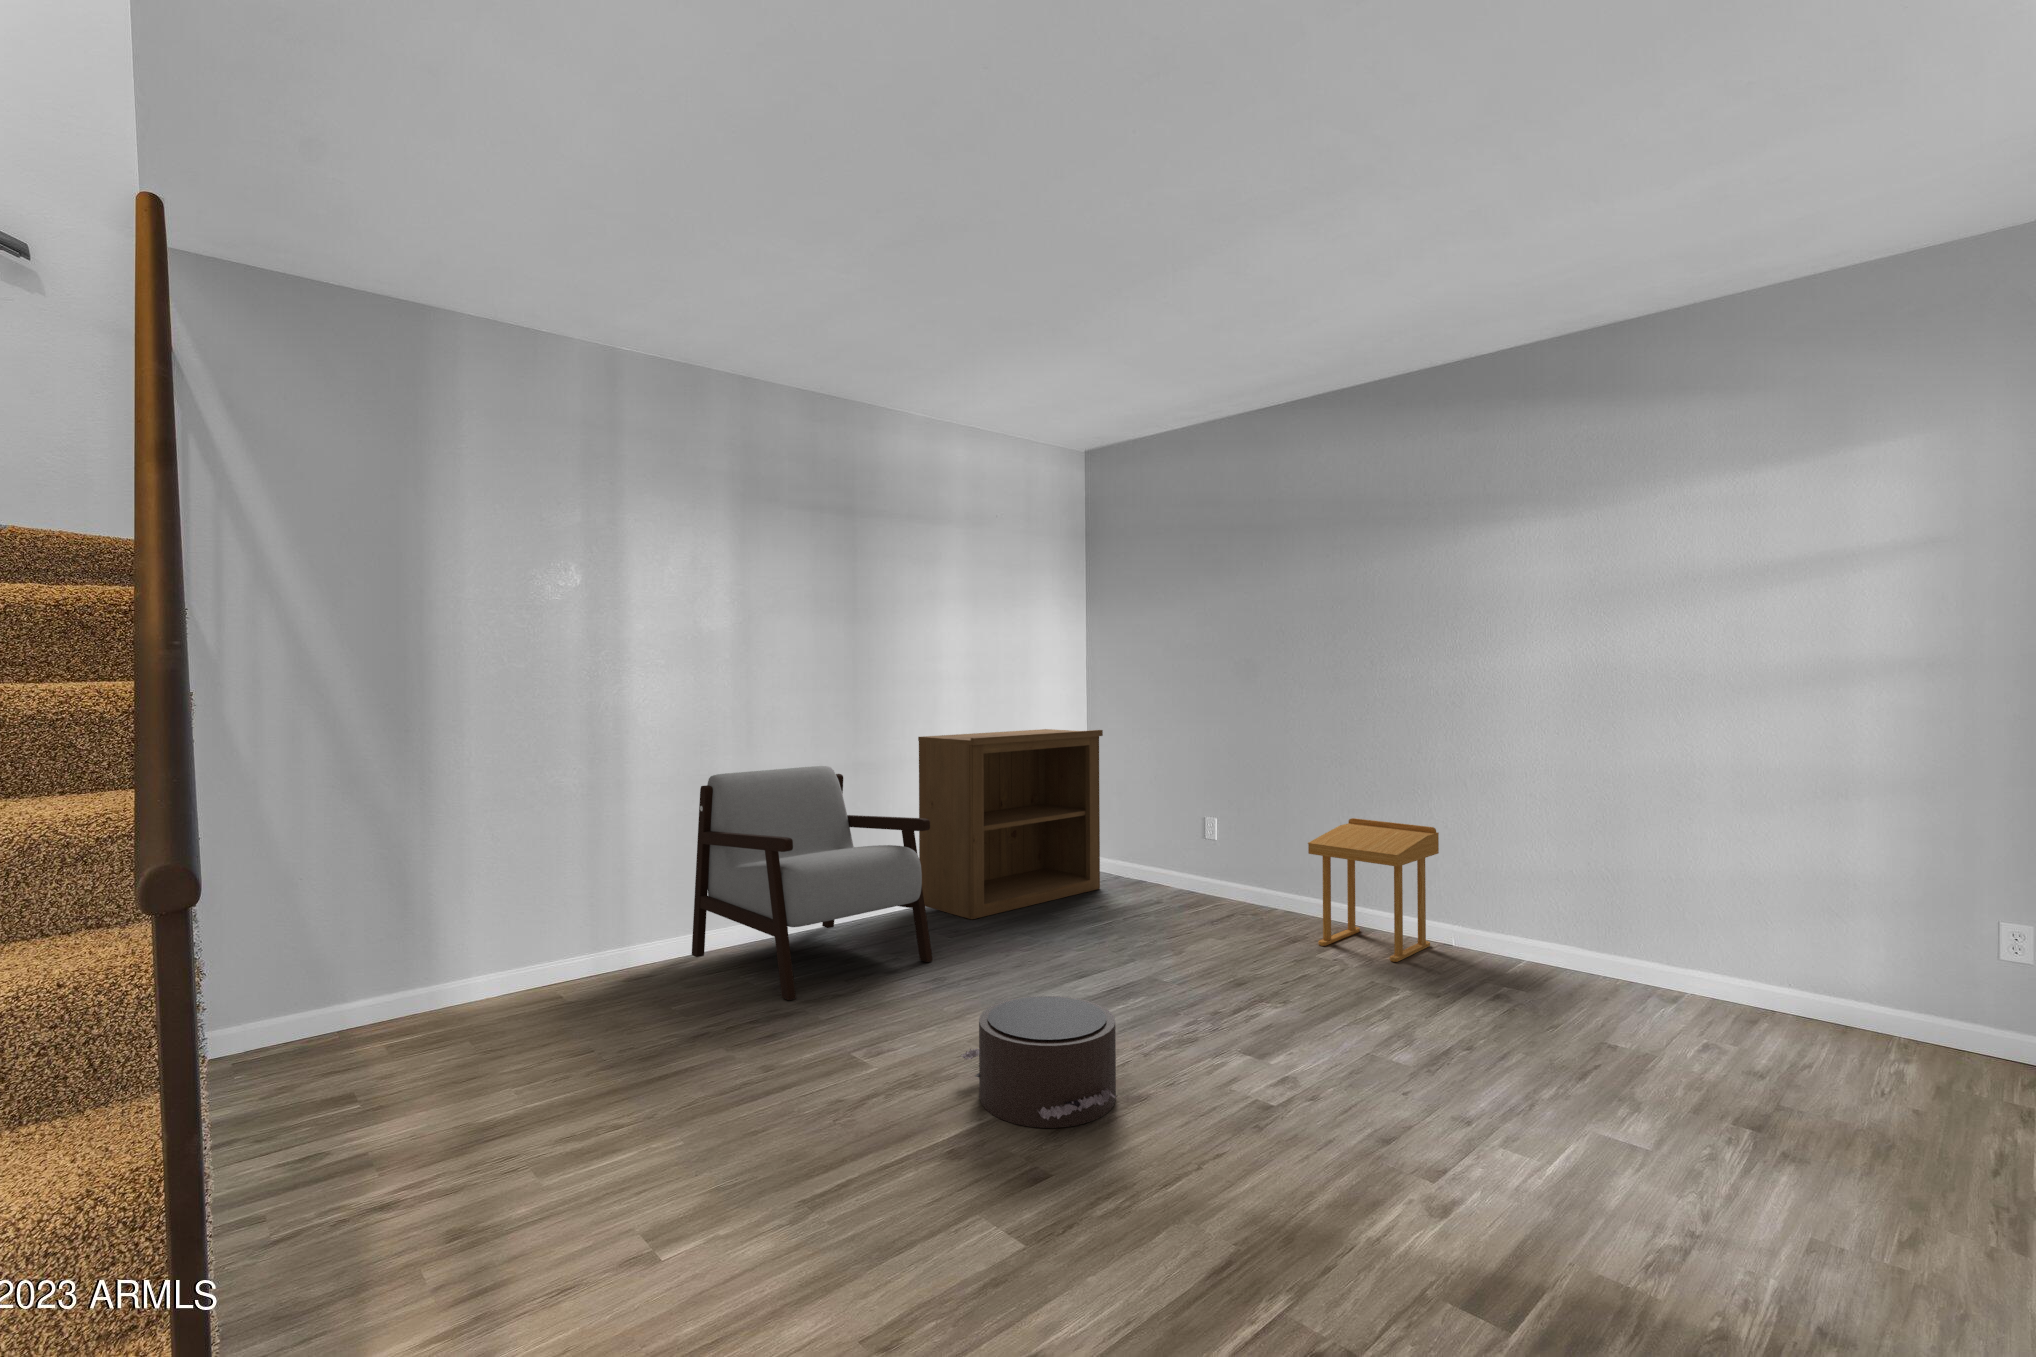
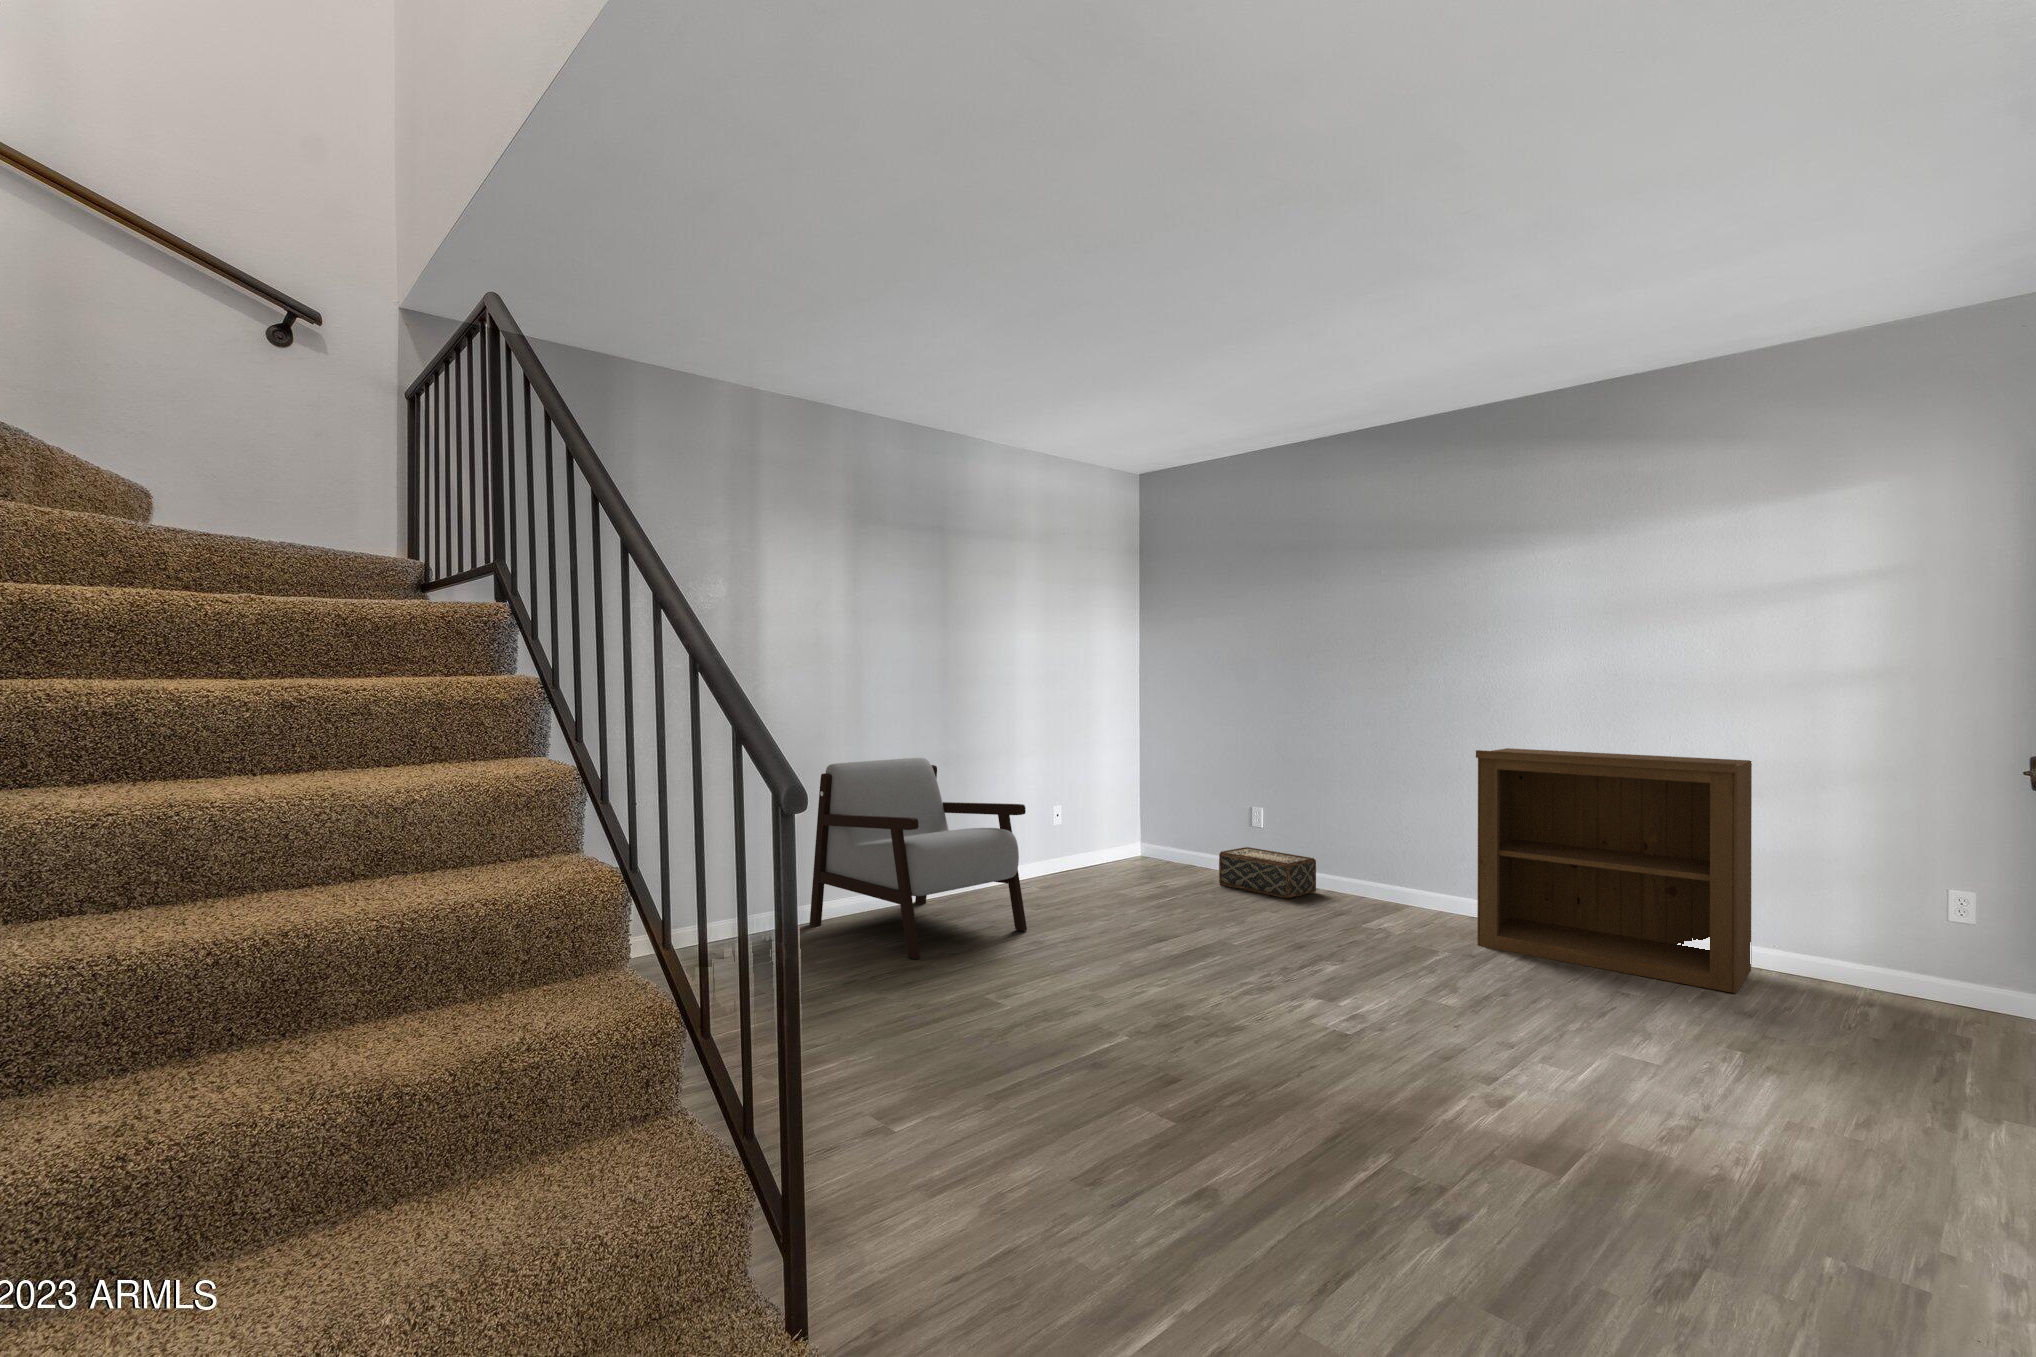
bookshelf: present [918,729,1103,919] -> present [1476,748,1752,993]
side table: present [1308,818,1439,962] -> none [1356,808,1471,933]
woven basket: none [1166,859,1271,918] -> present [1219,847,1316,898]
pouf: present [961,996,1117,1128] -> none [1086,948,1227,1048]

